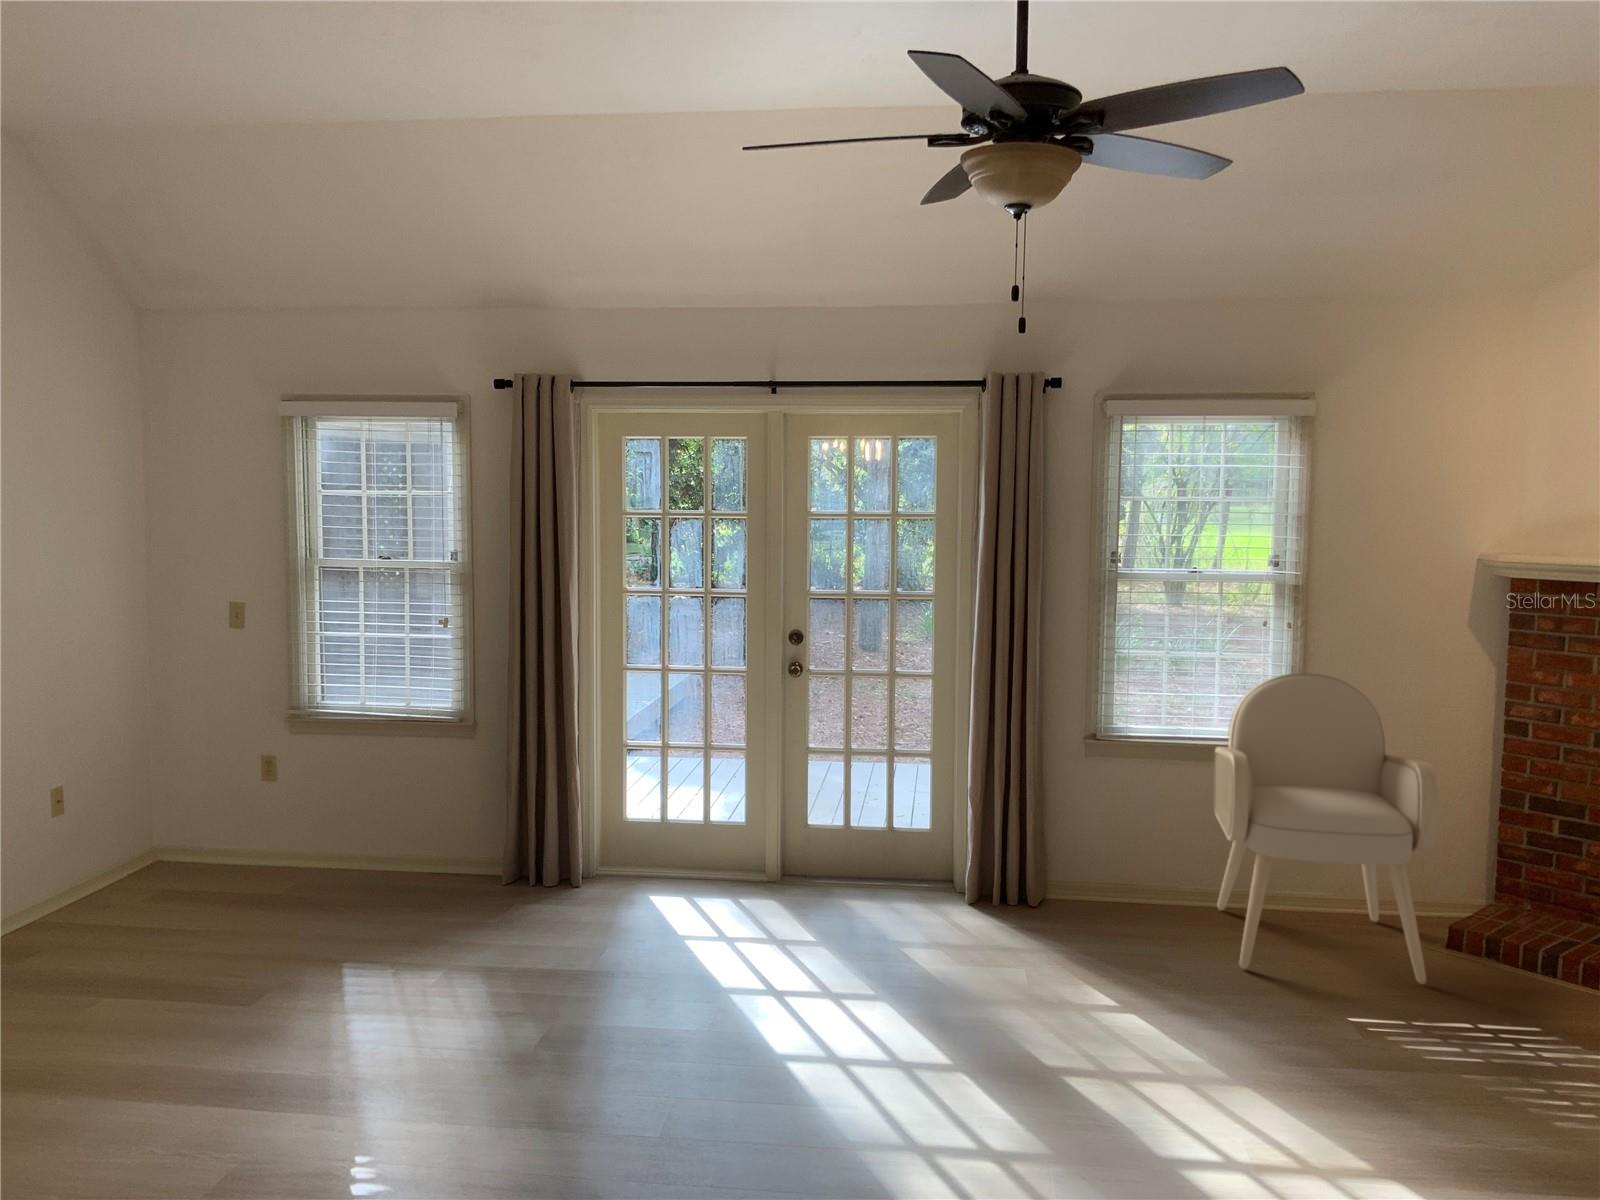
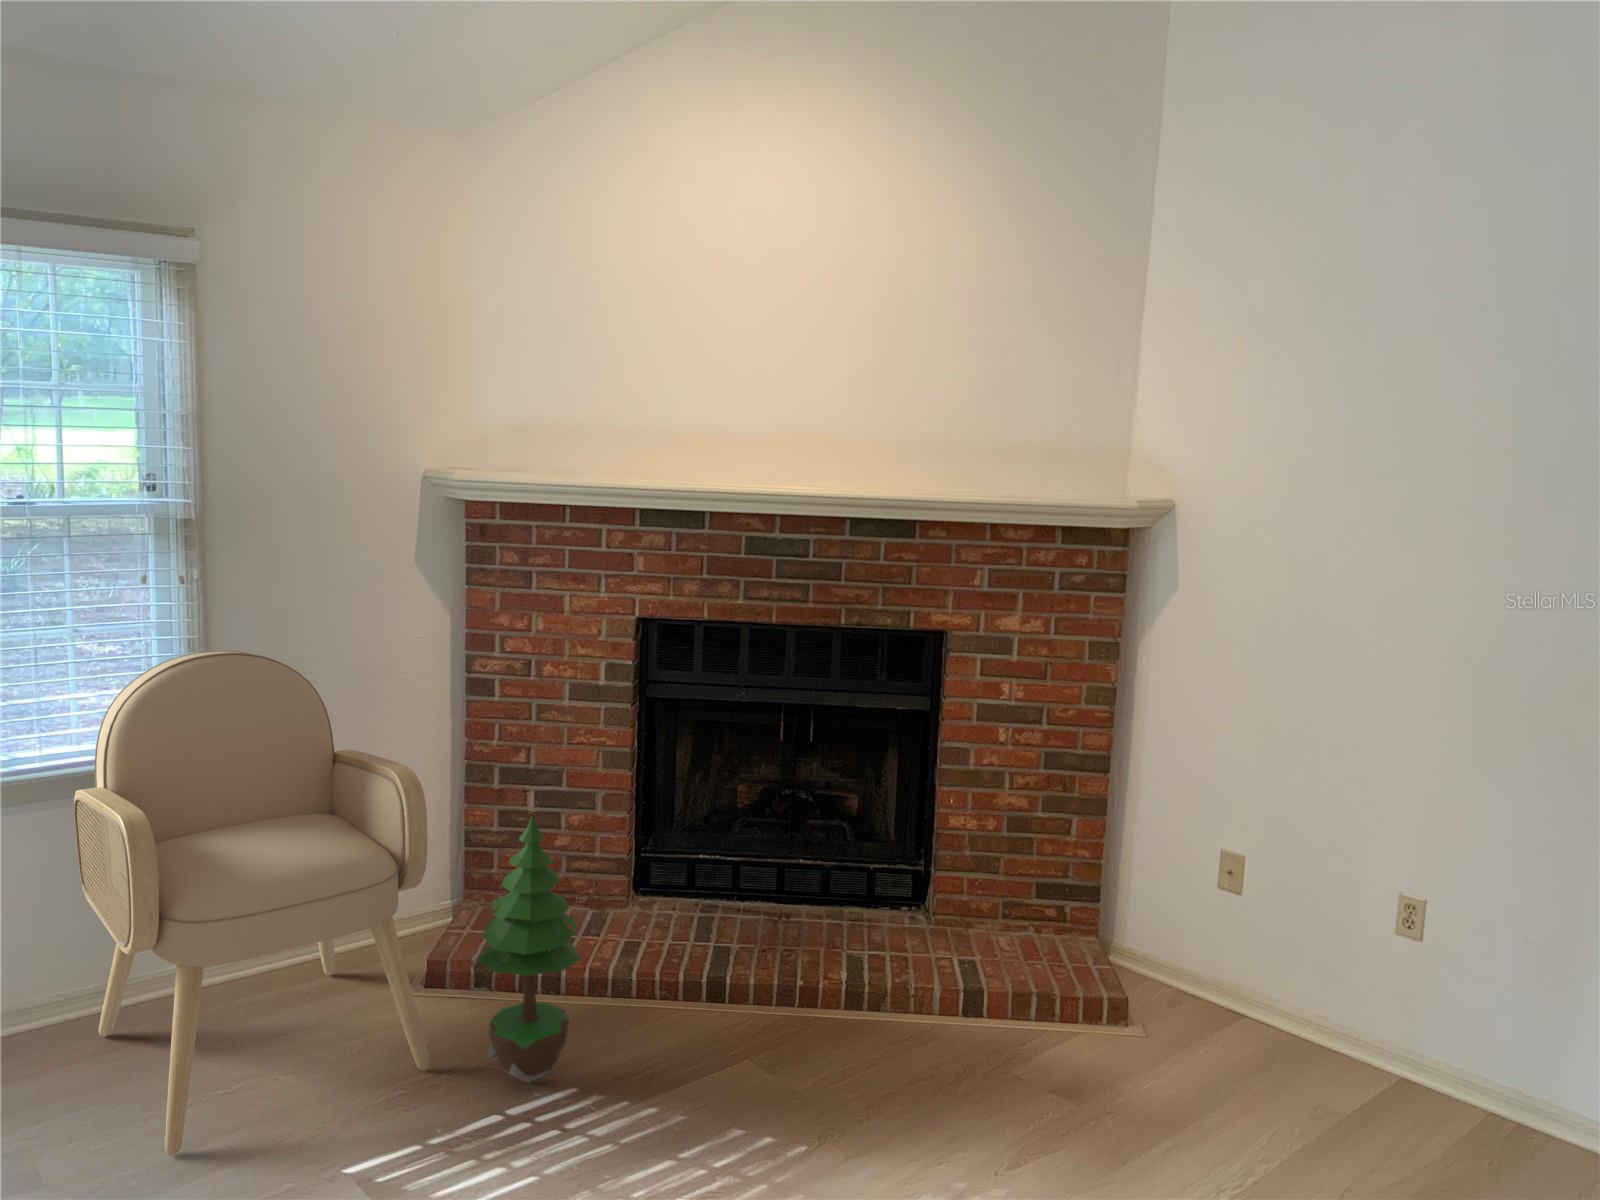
potted tree: none [1461,803,1550,1015] -> present [478,816,581,1082]

